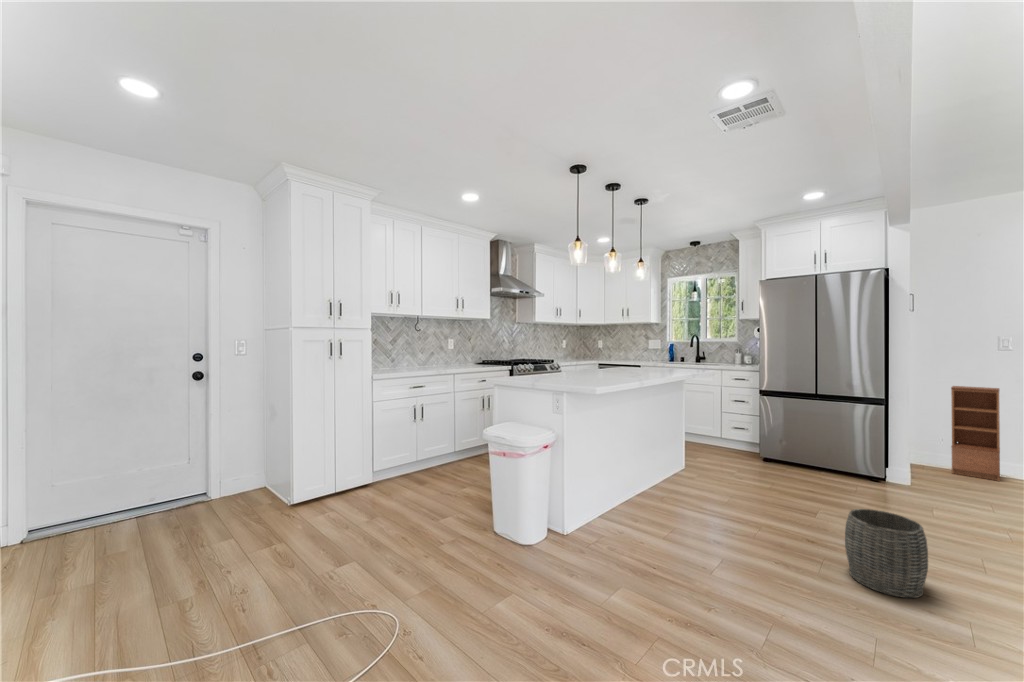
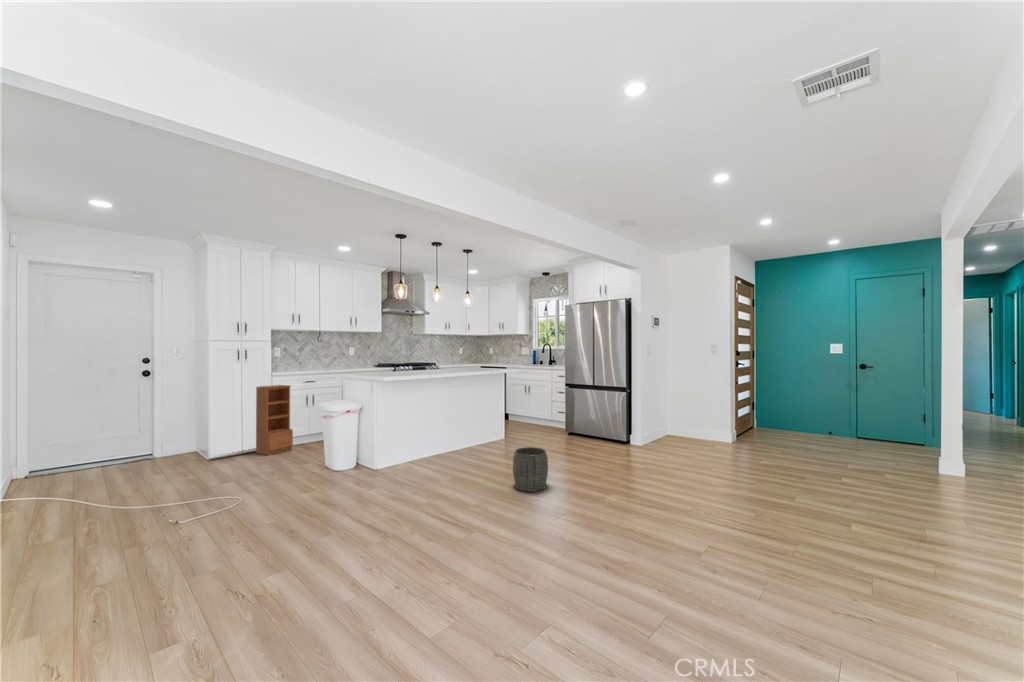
bookcase: present [951,386,1000,481] -> present [256,385,293,455]

